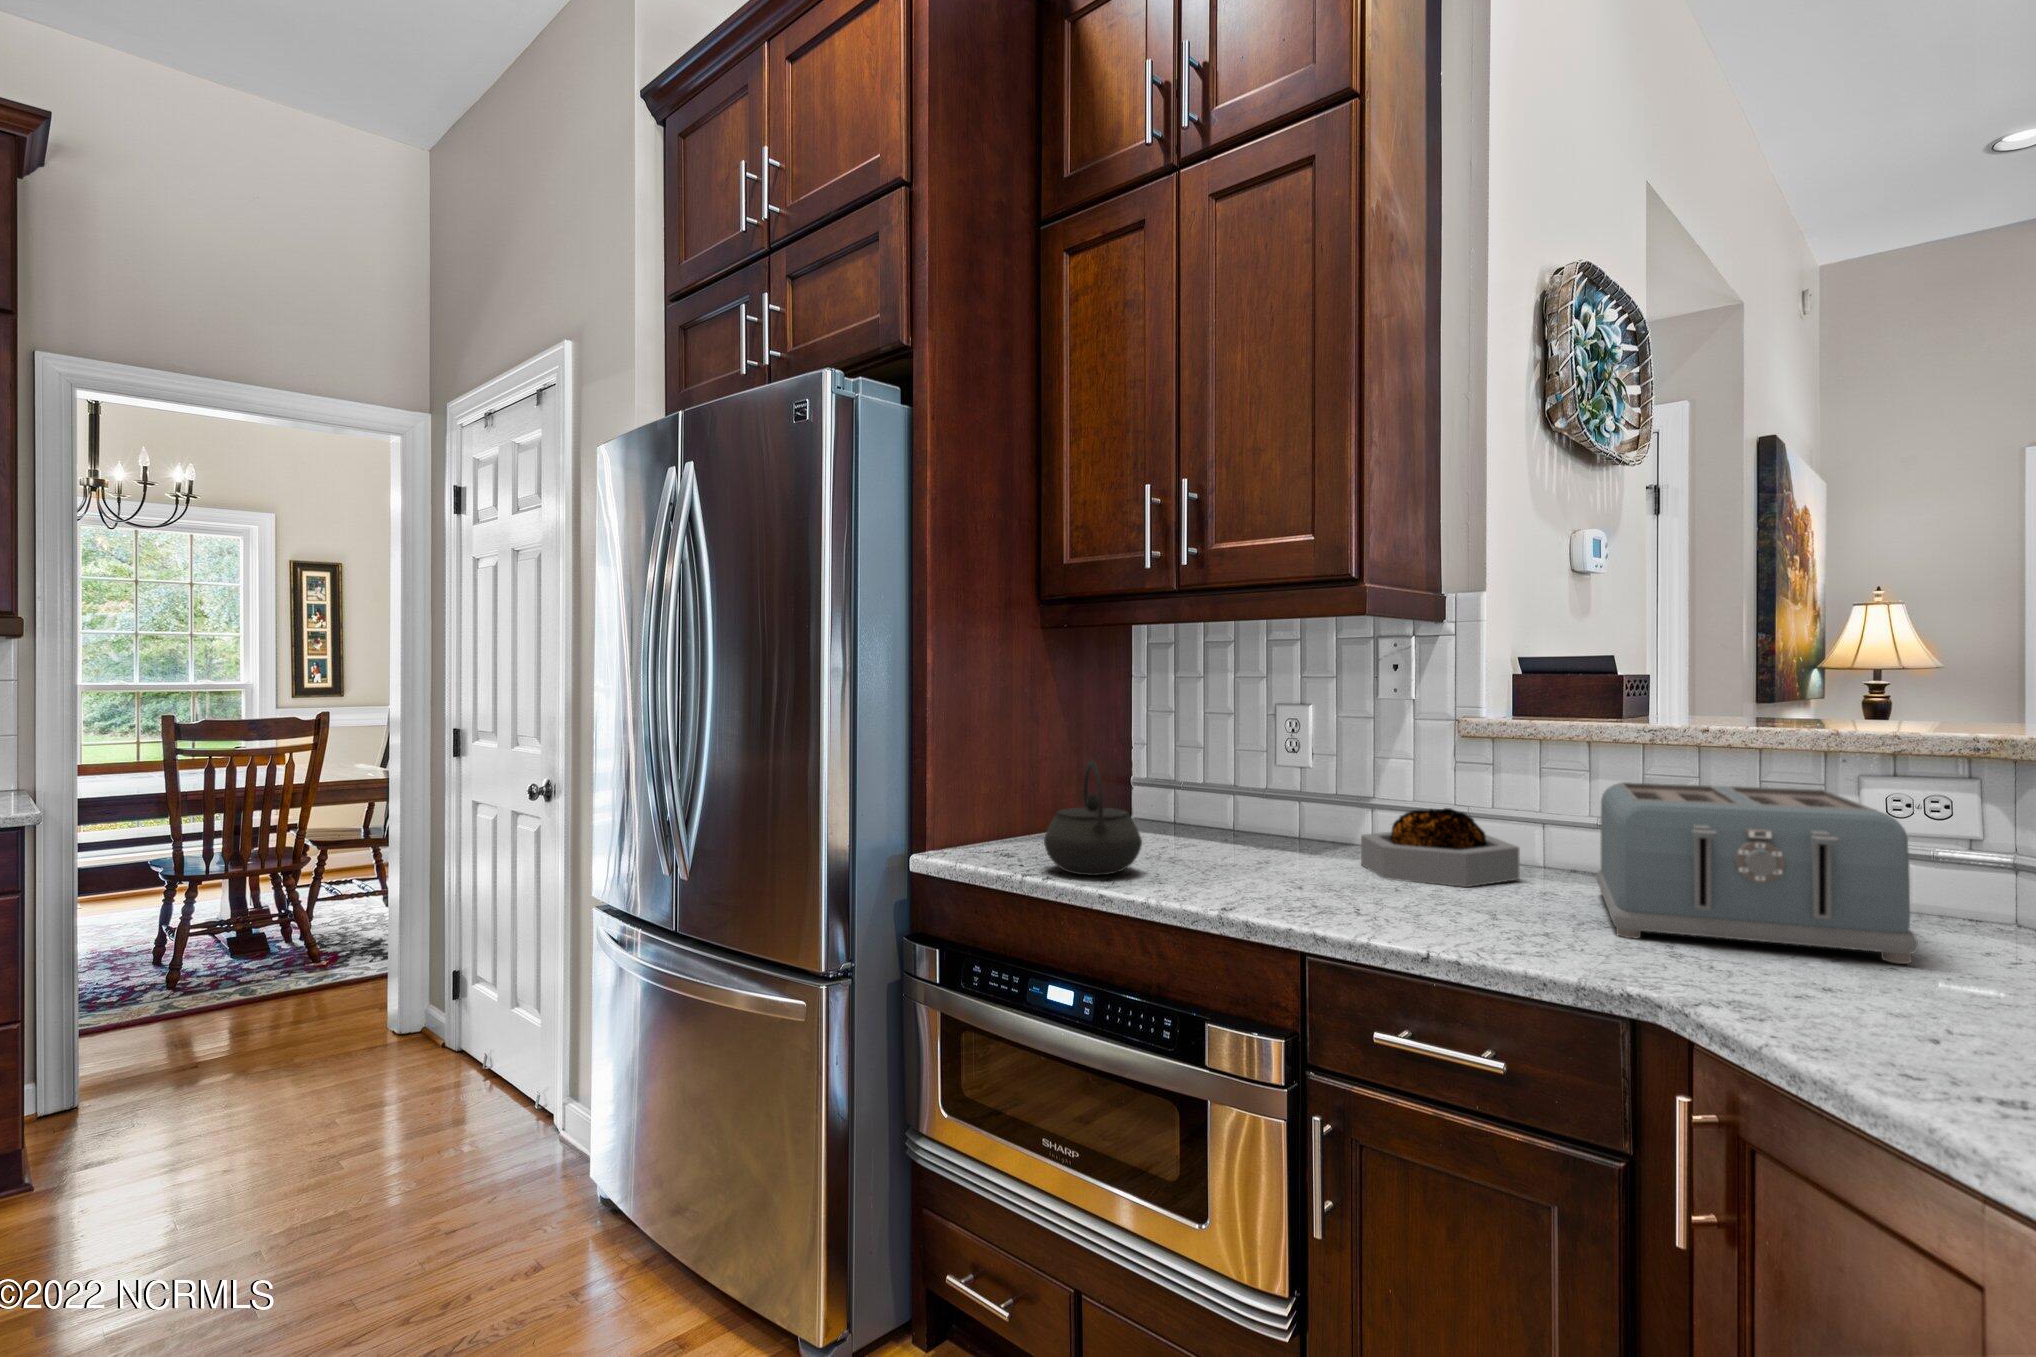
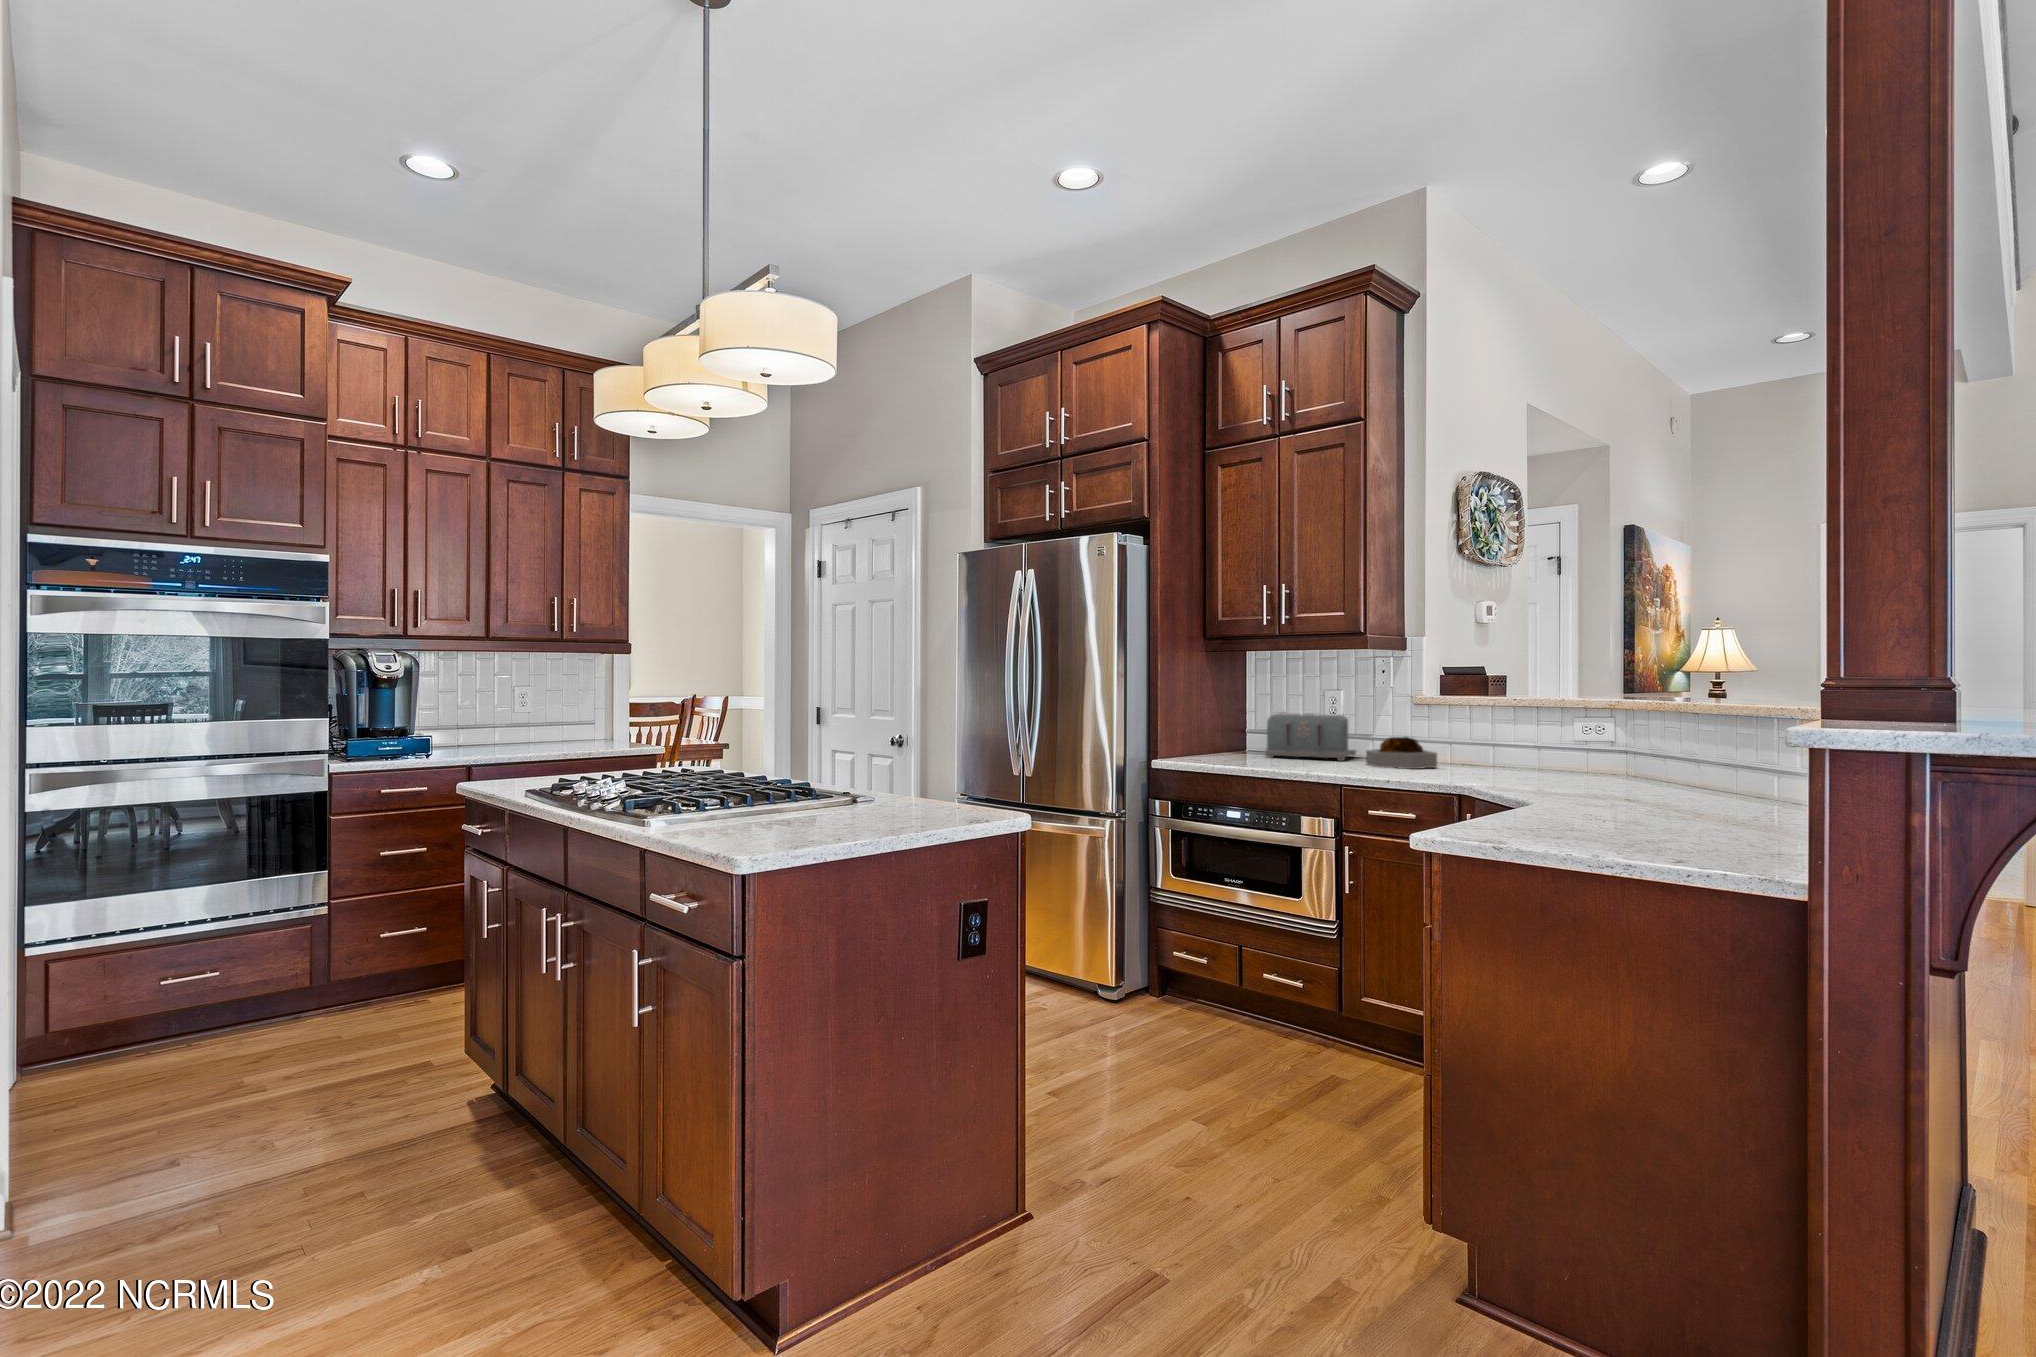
kettle: present [1044,760,1142,875] -> none [1221,713,1267,764]
toaster: present [1596,782,1918,964] -> present [1265,712,1356,761]

